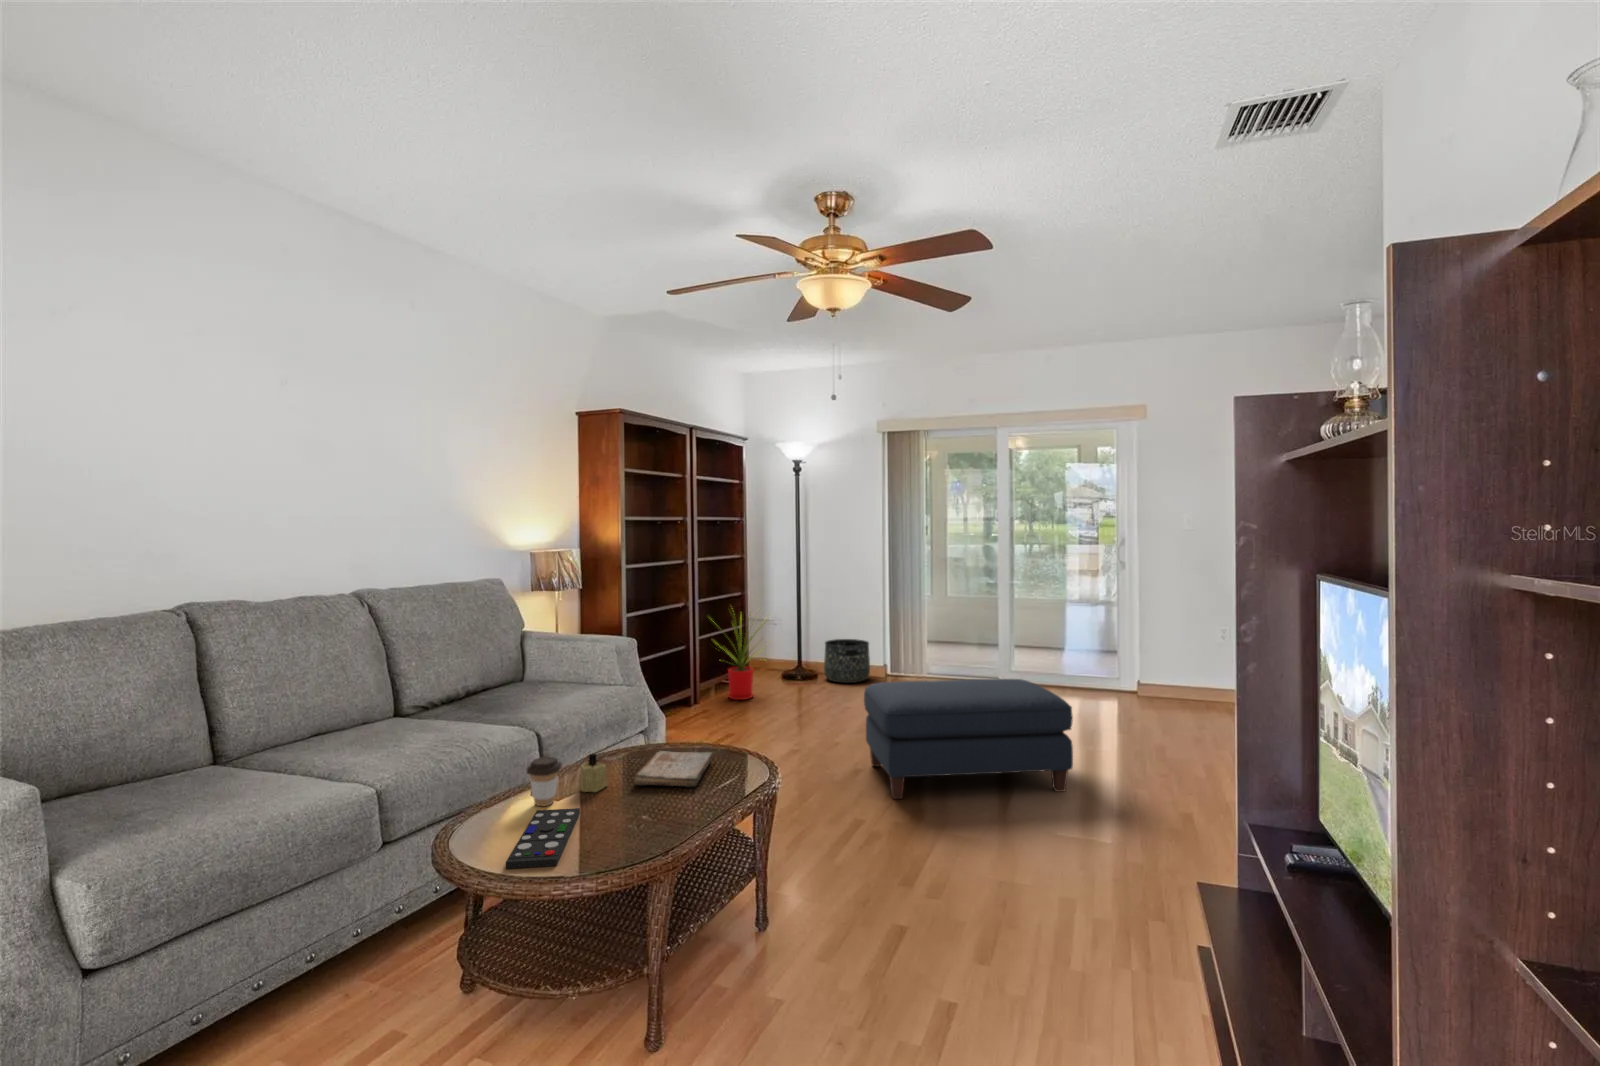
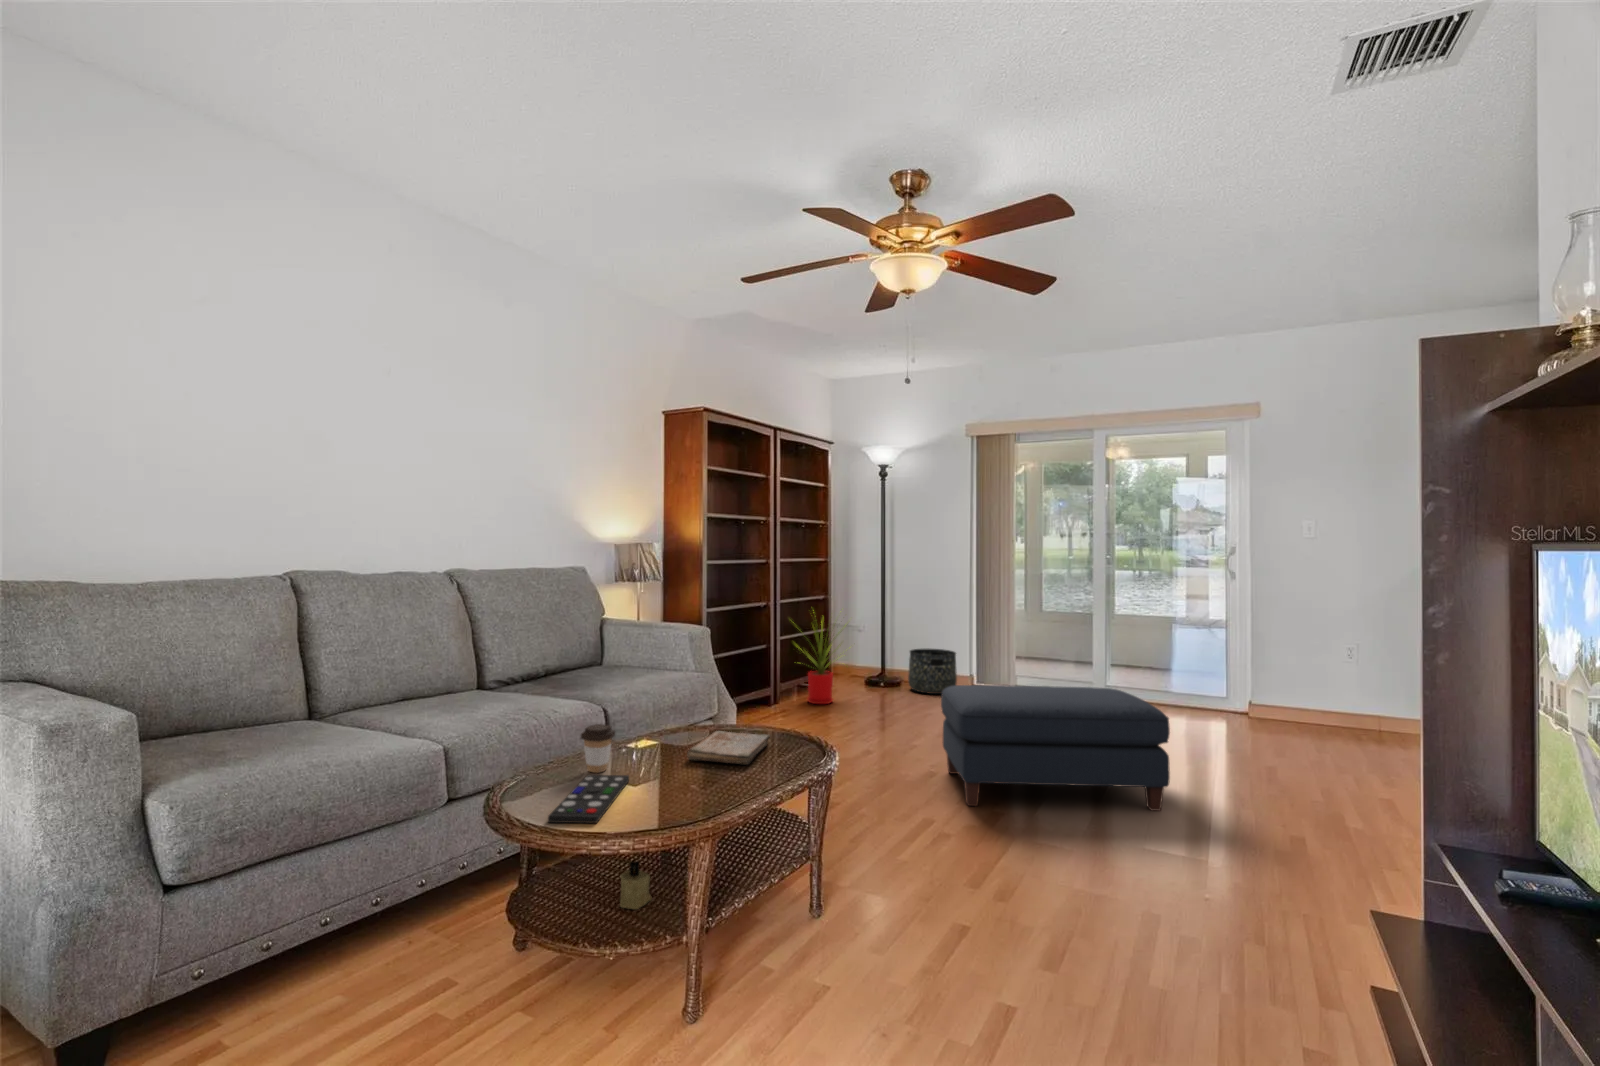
candle: present [581,754,608,792] -> present [620,861,652,909]

